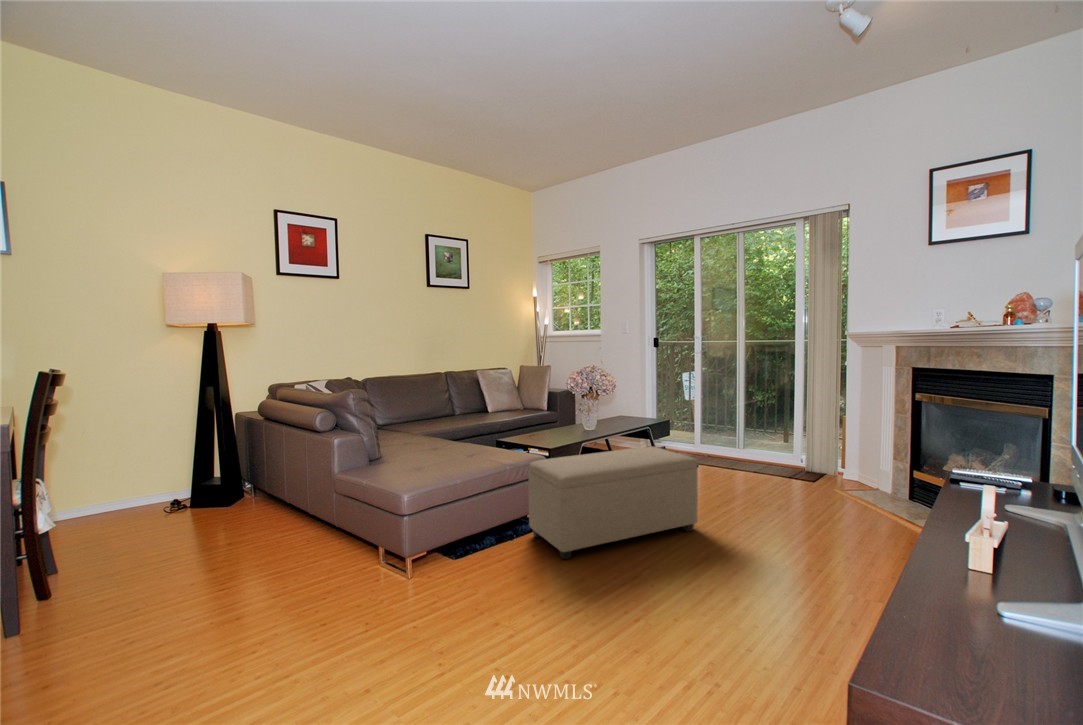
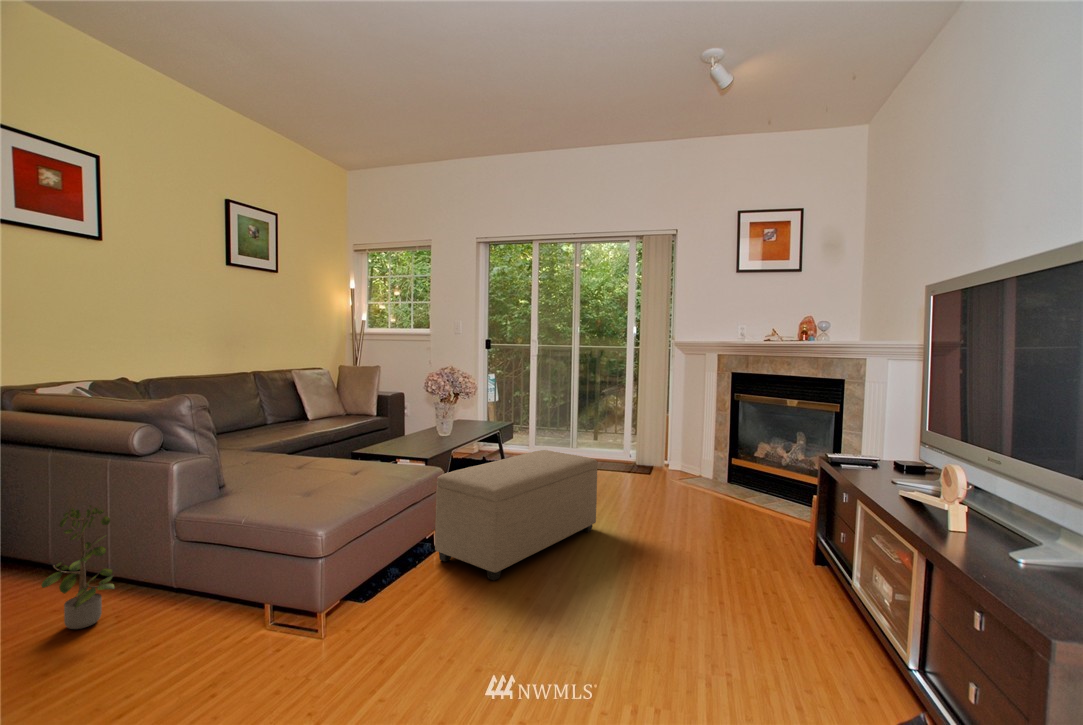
potted plant: none [272,462,308,543] -> present [41,505,115,629]

